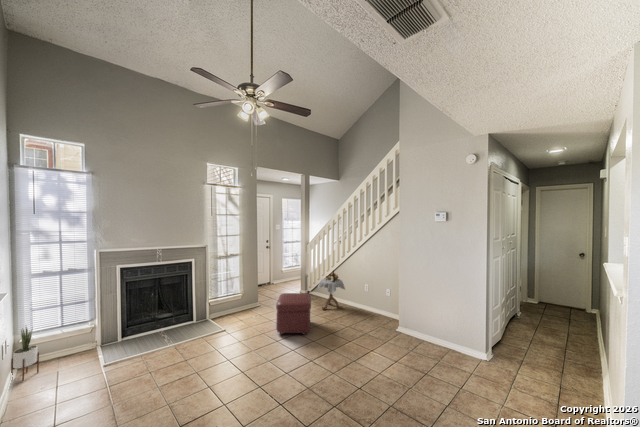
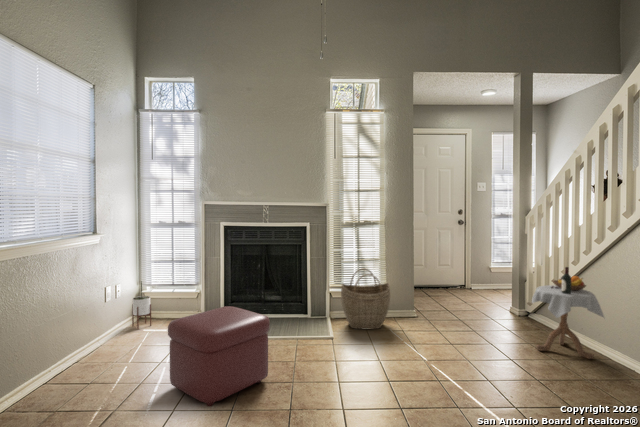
woven basket: none [220,283,251,323] -> present [341,269,390,329]
ottoman: present [276,293,311,335] -> present [168,306,270,407]

